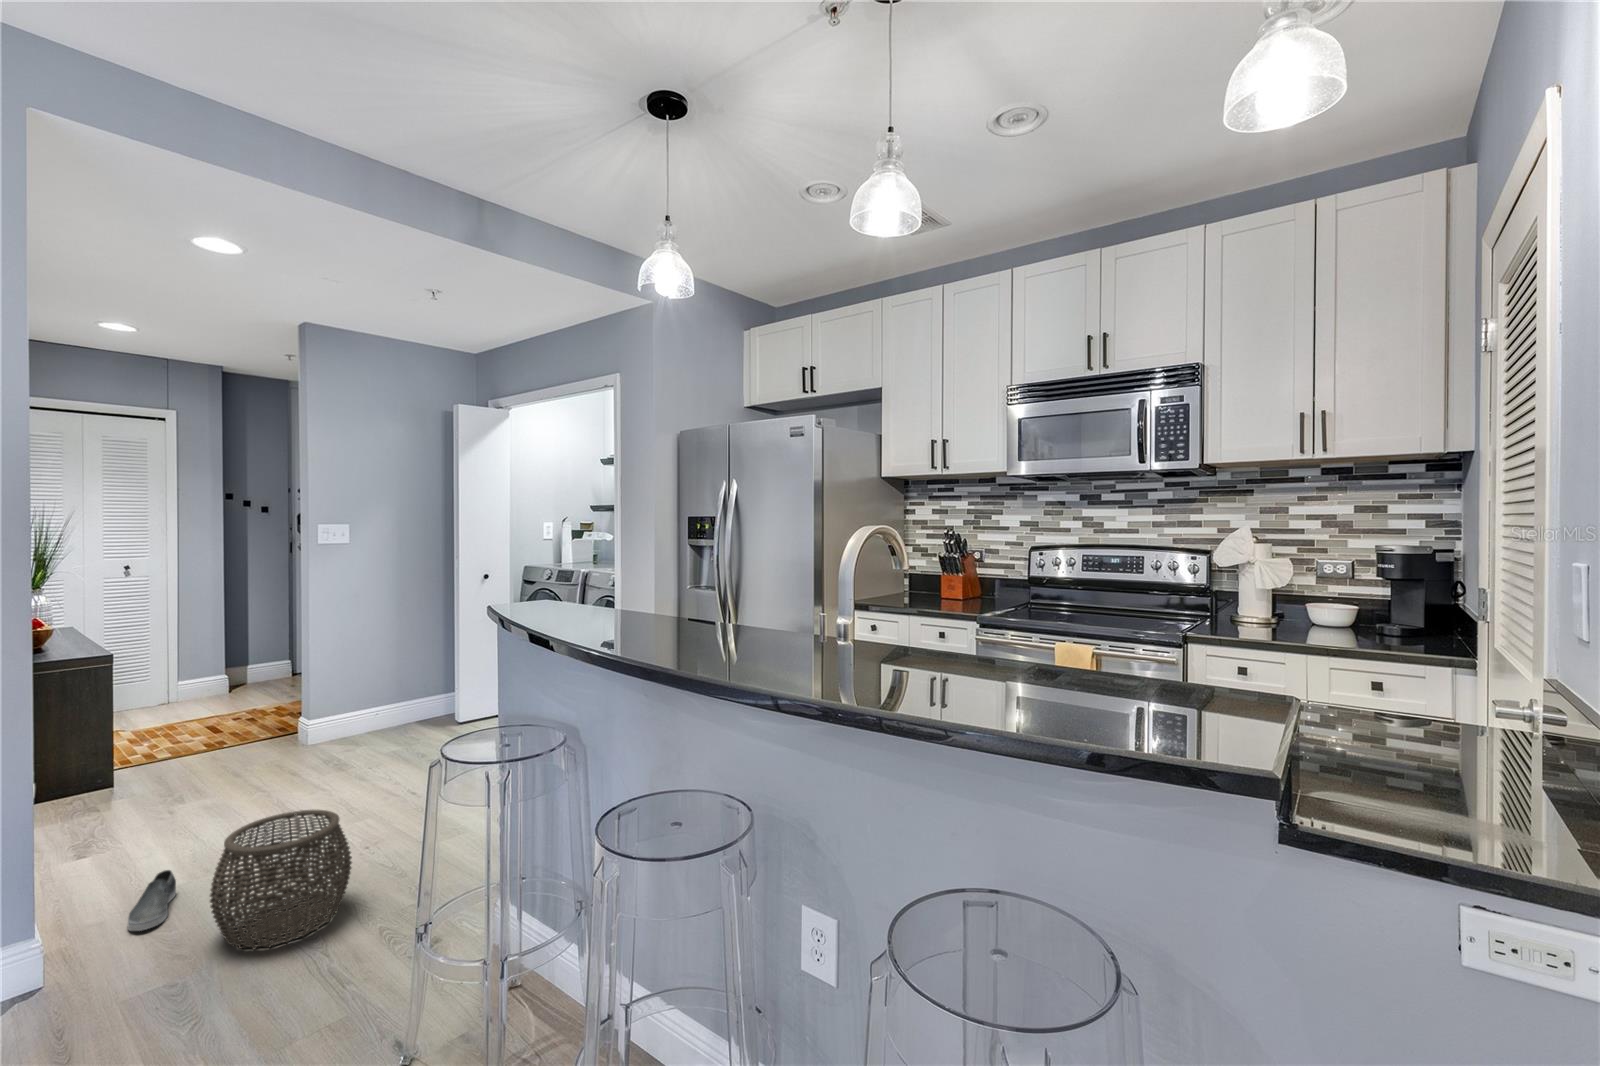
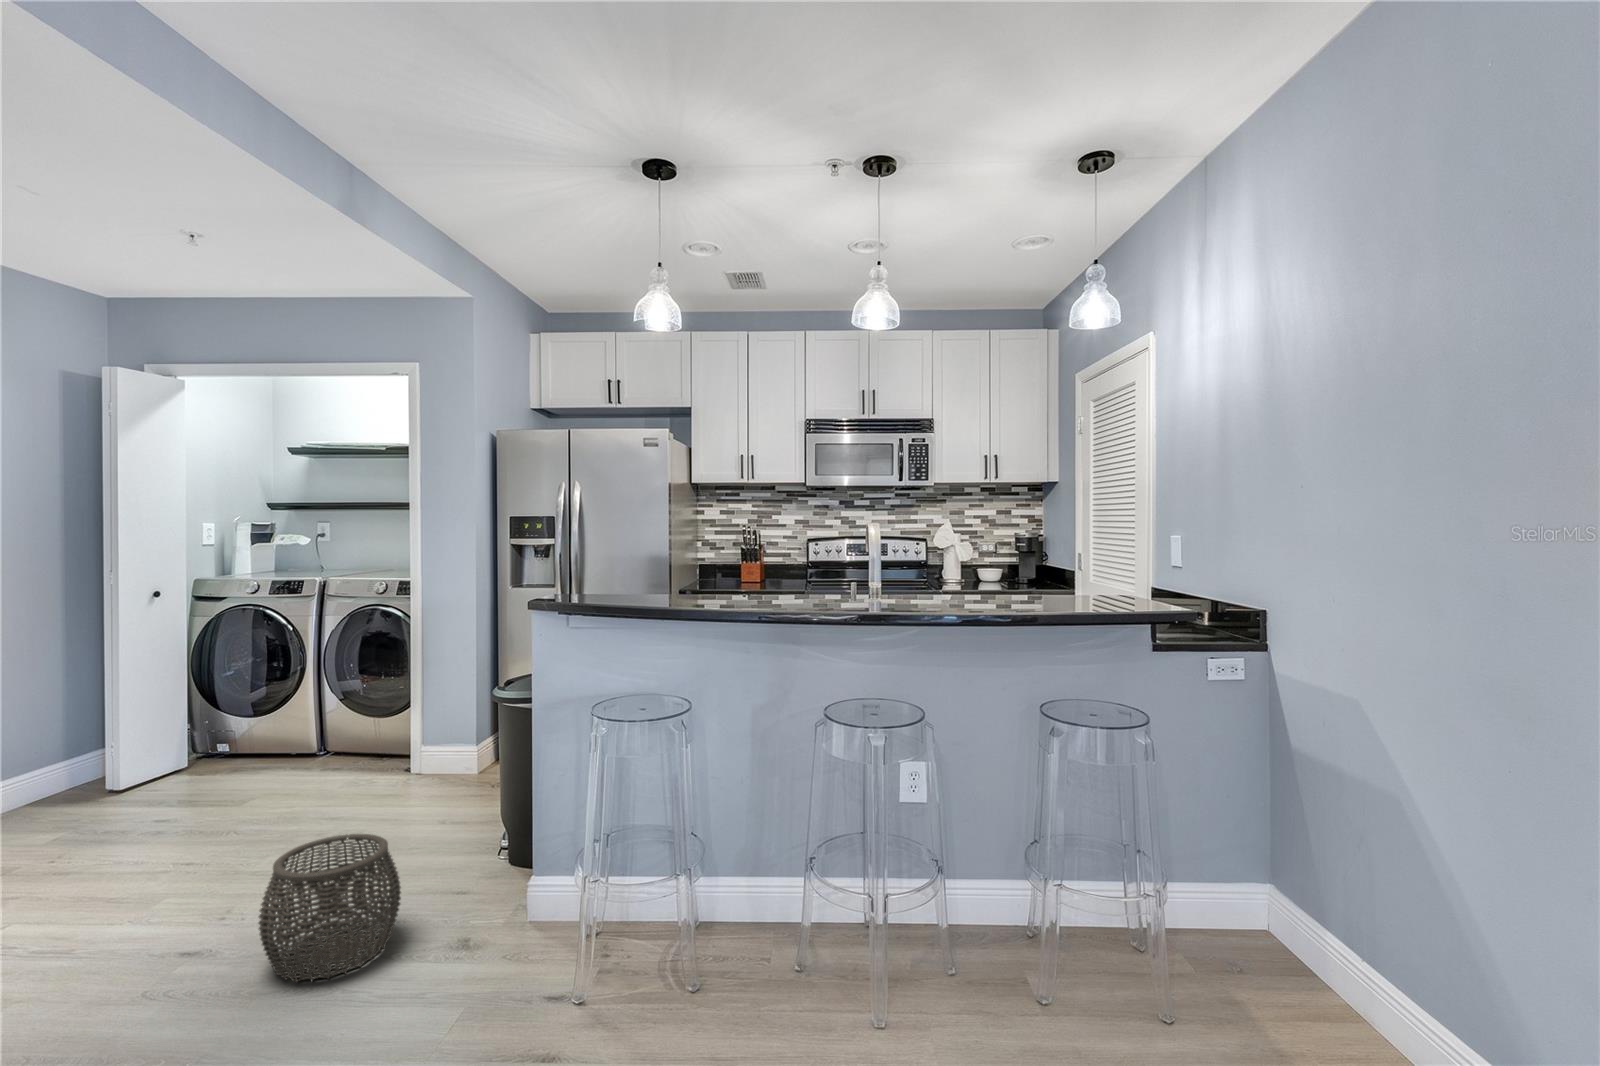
shoe: present [128,870,176,931] -> none [80,967,165,1026]

